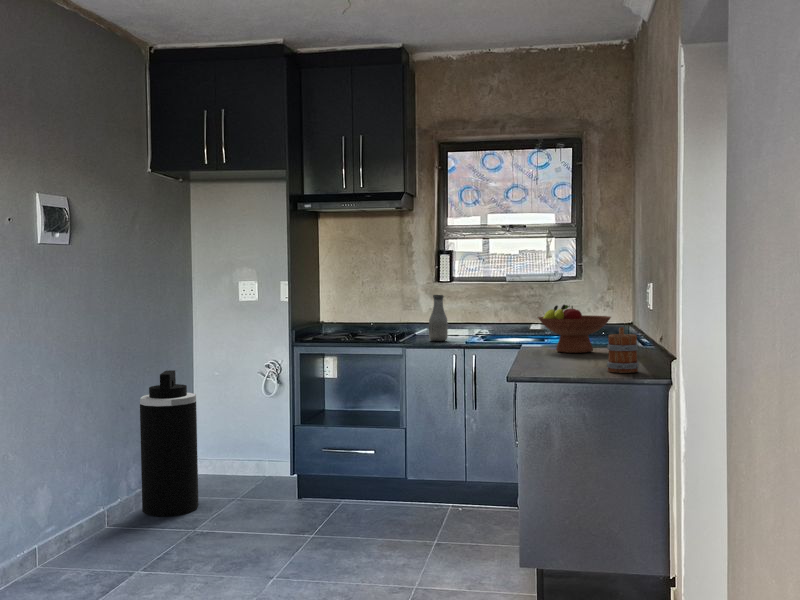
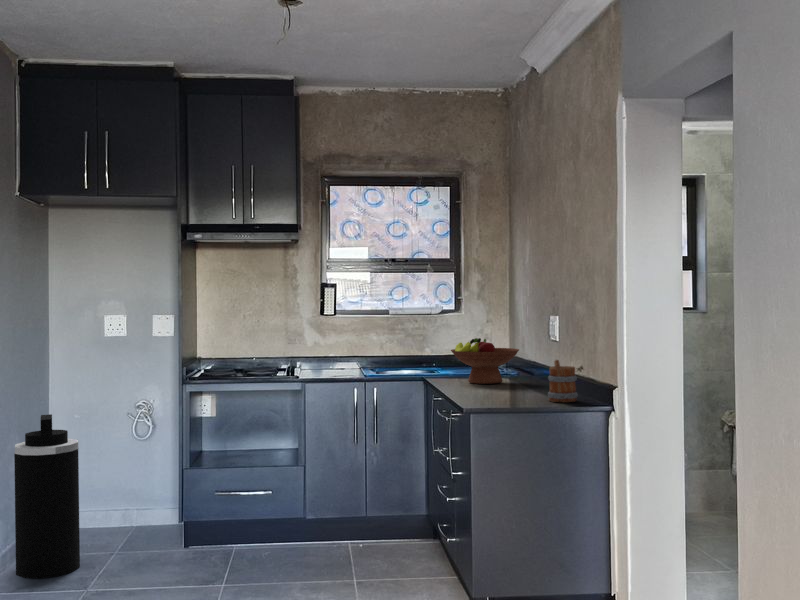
bottle: present [429,295,448,341] -> none [327,329,346,375]

